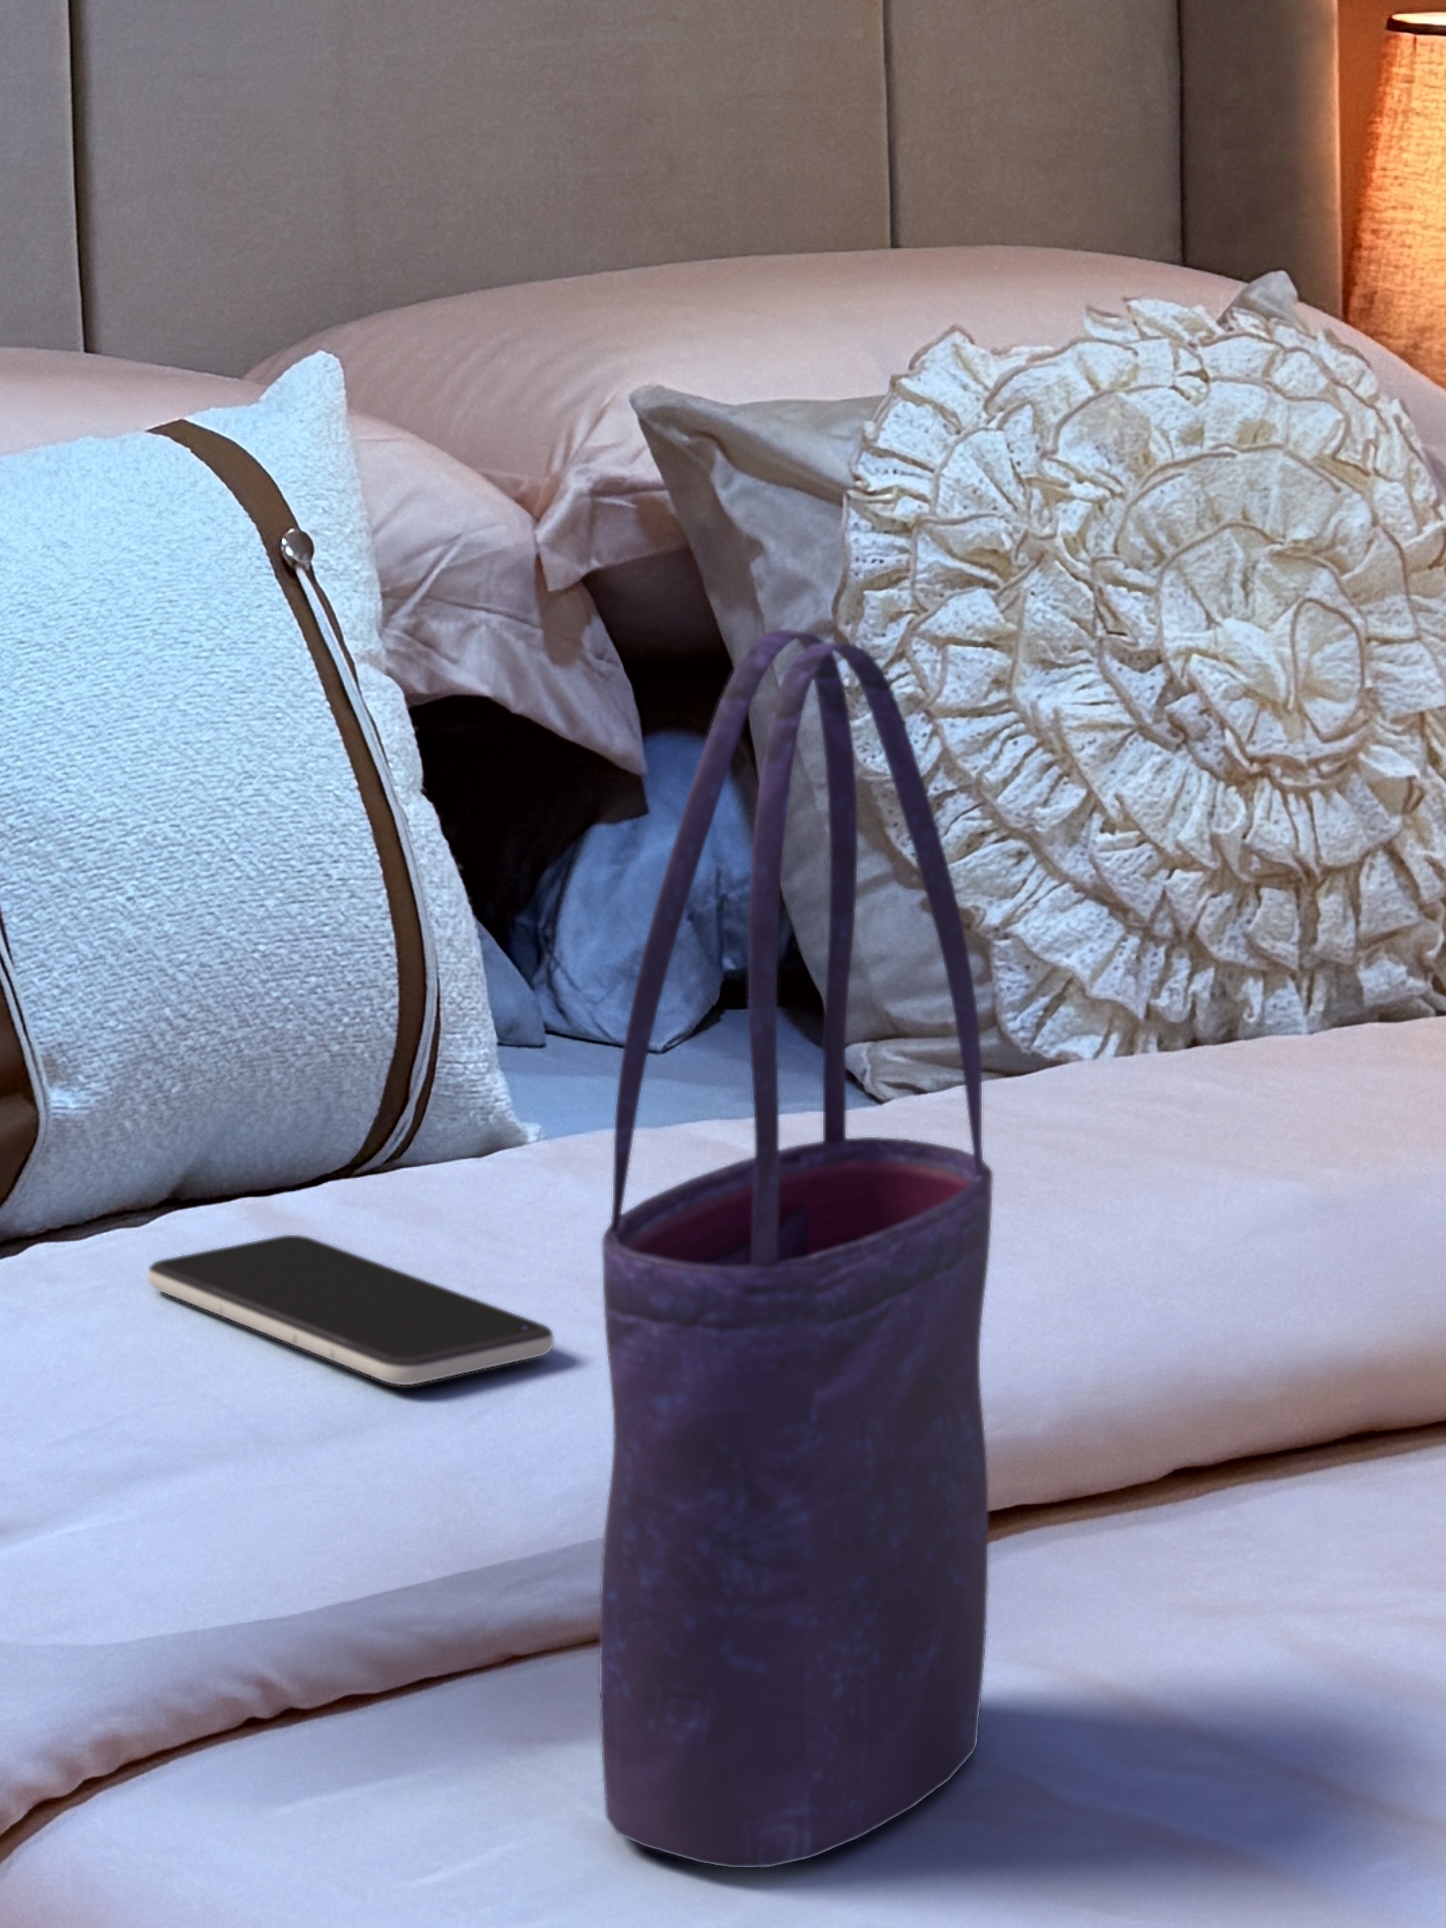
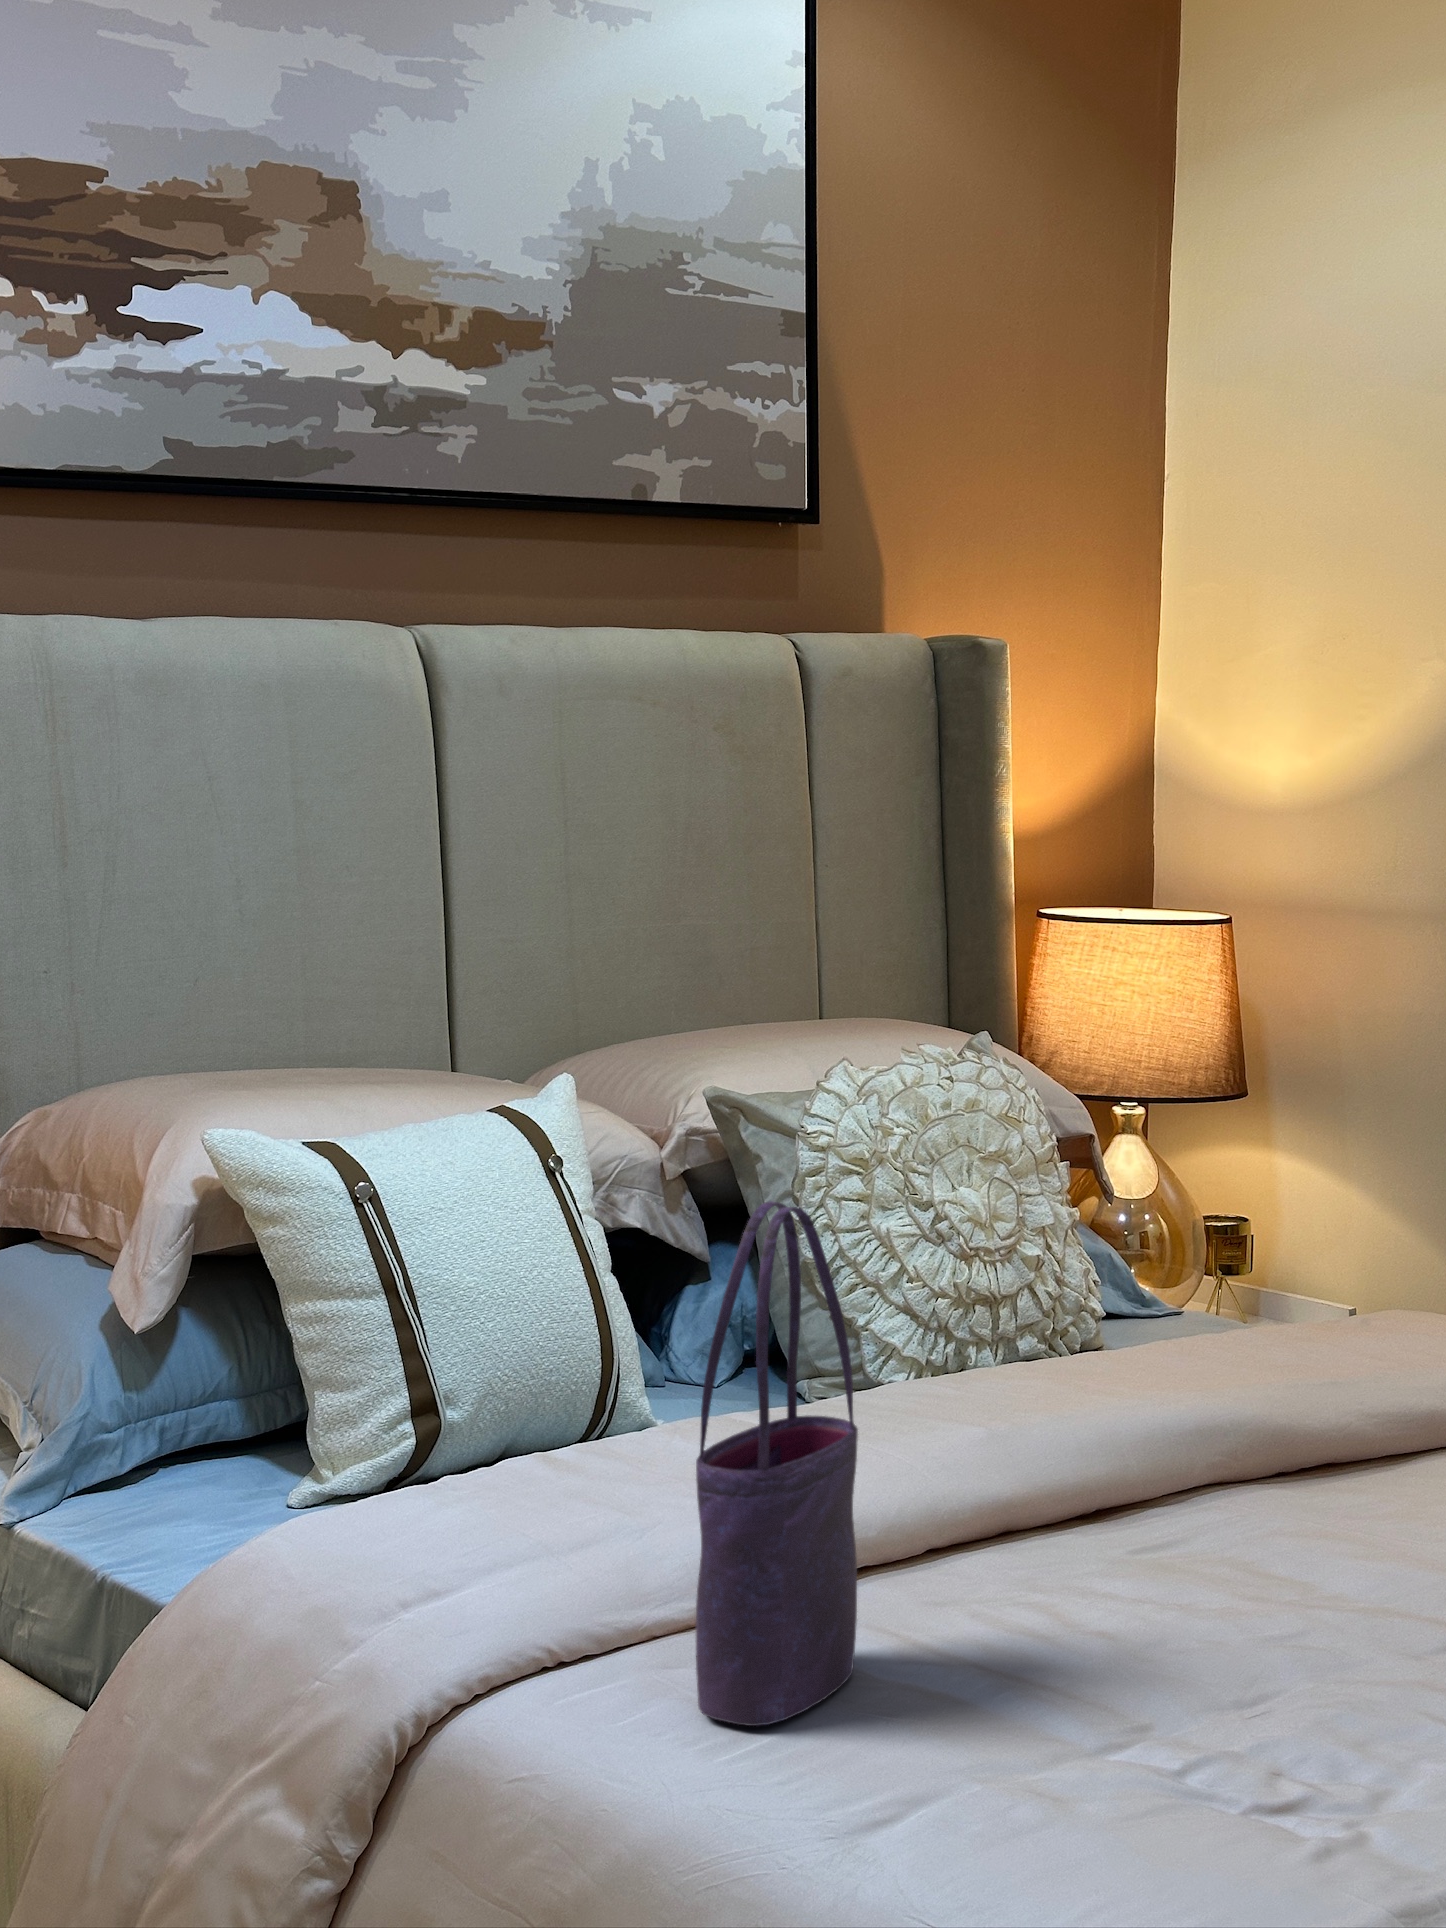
smartphone: present [148,1235,554,1385] -> none [495,1470,673,1532]

